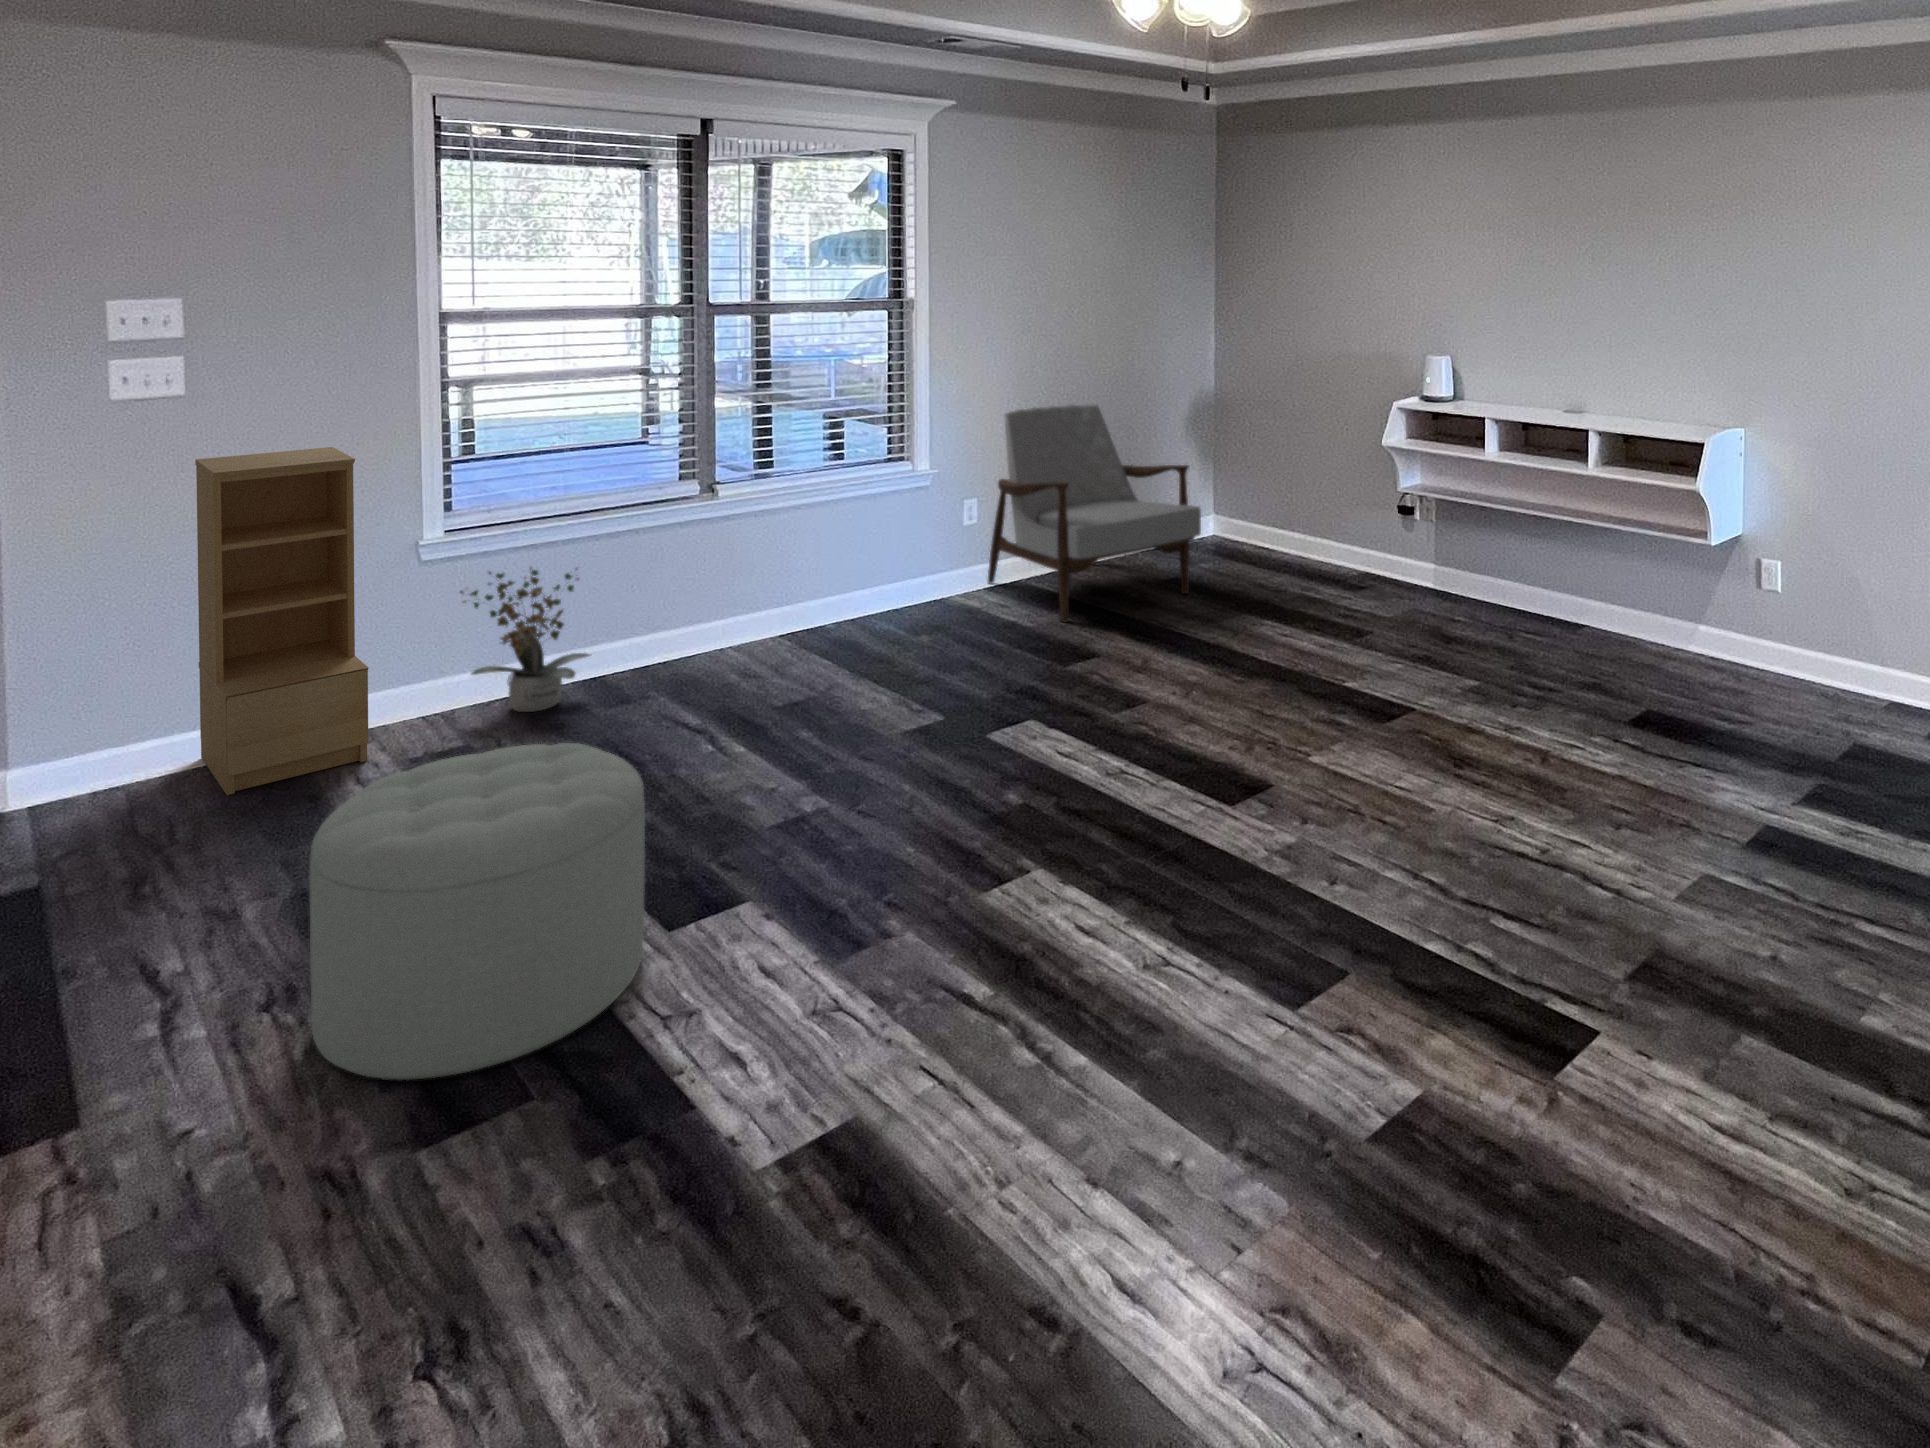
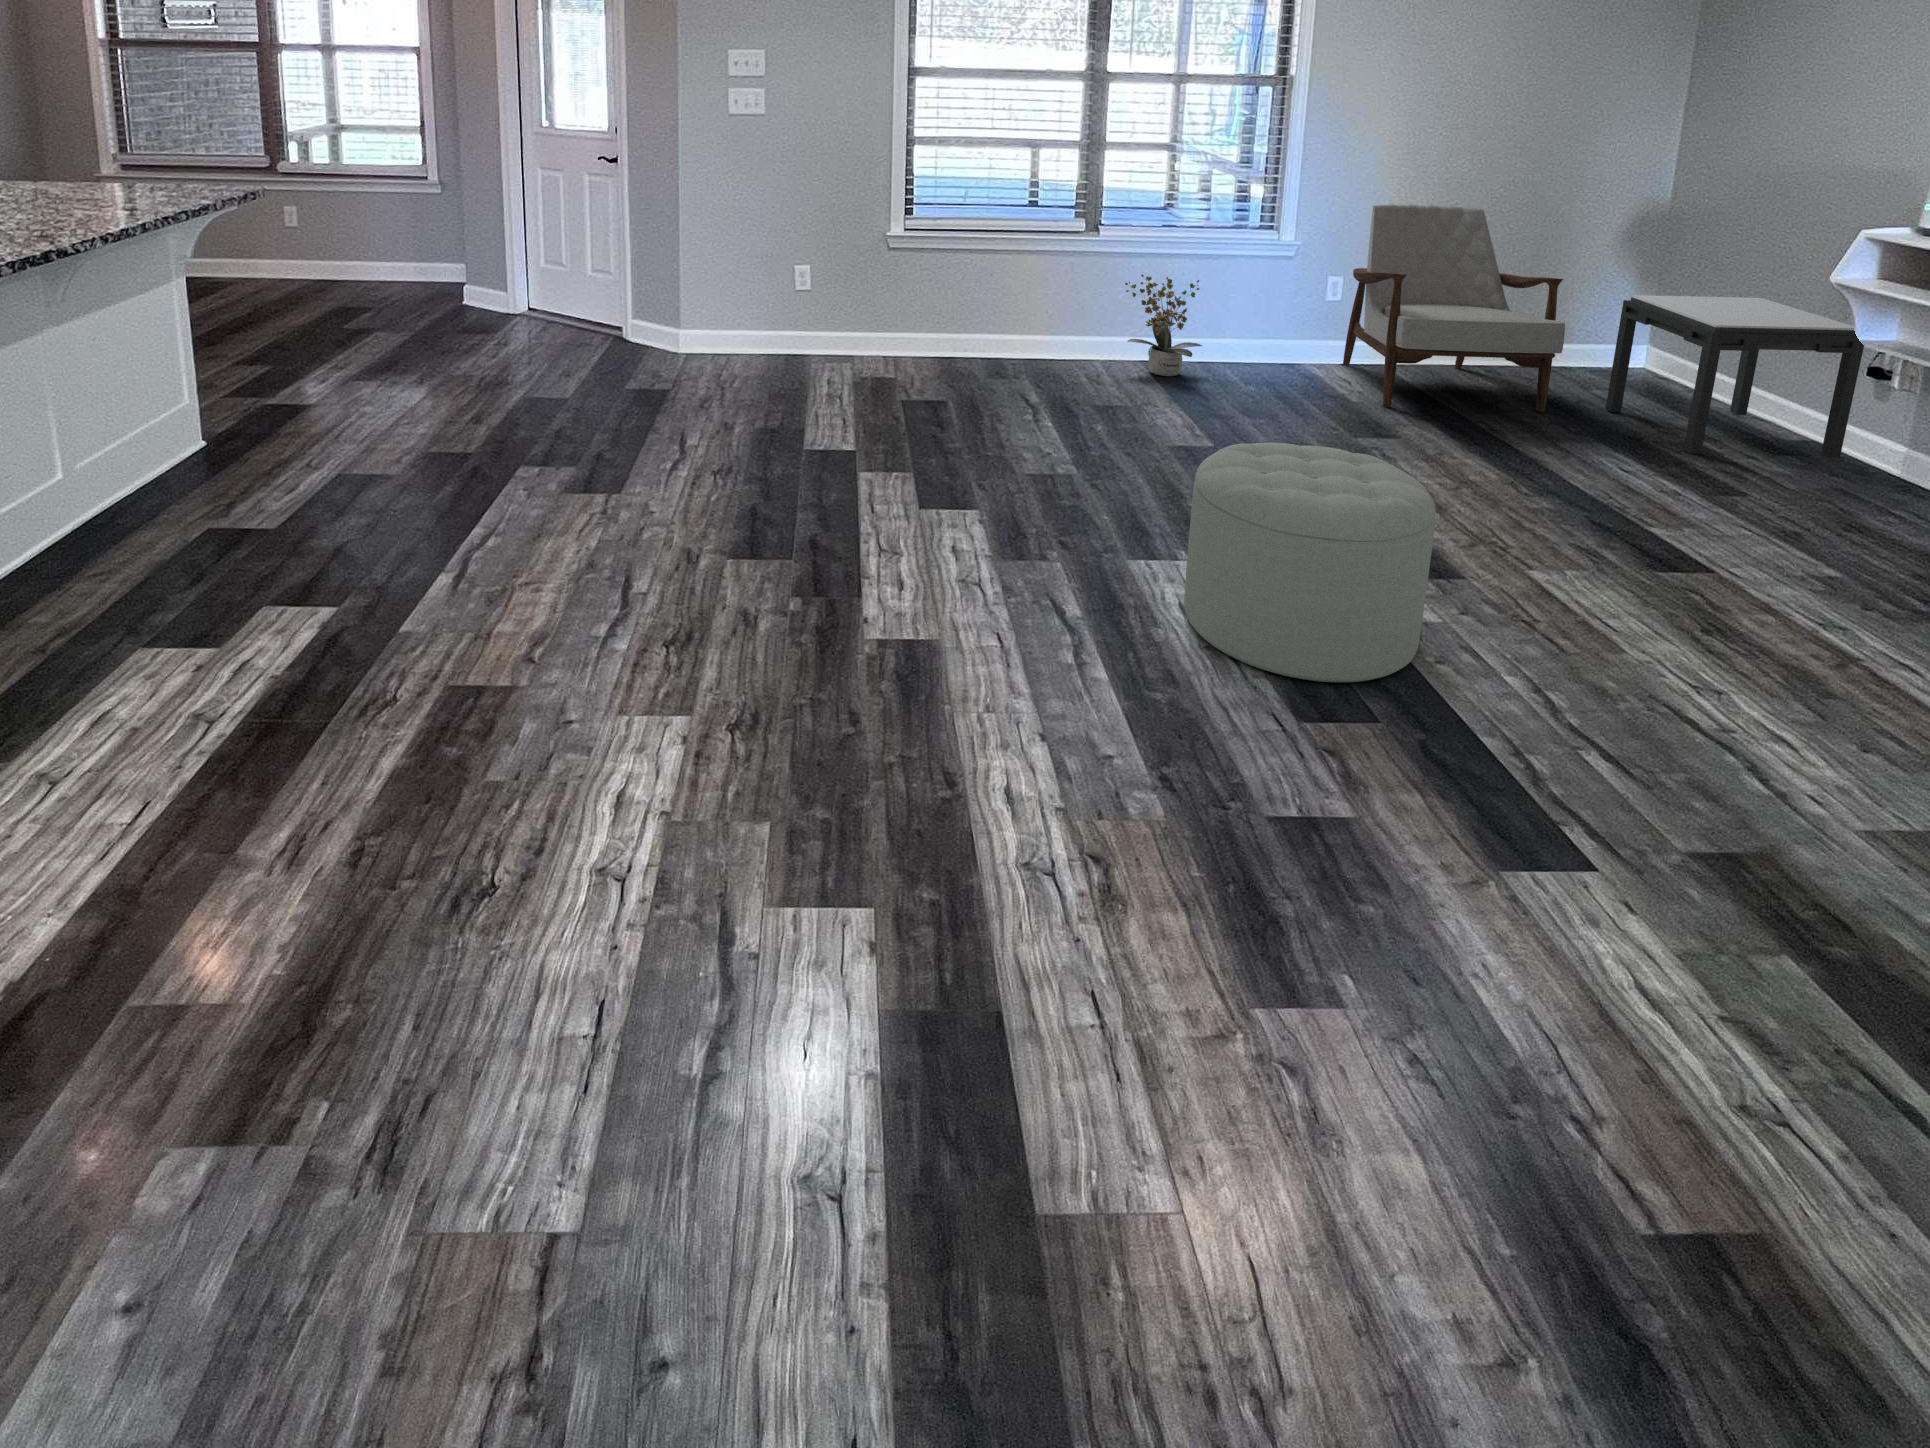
bookshelf: present [195,447,369,795] -> none [773,169,849,376]
side table: none [1227,458,1401,606] -> present [1605,295,1864,457]
potted plant: present [461,568,589,712] -> present [1125,274,1202,376]
ottoman: present [310,743,645,1080] -> present [1184,442,1436,682]

